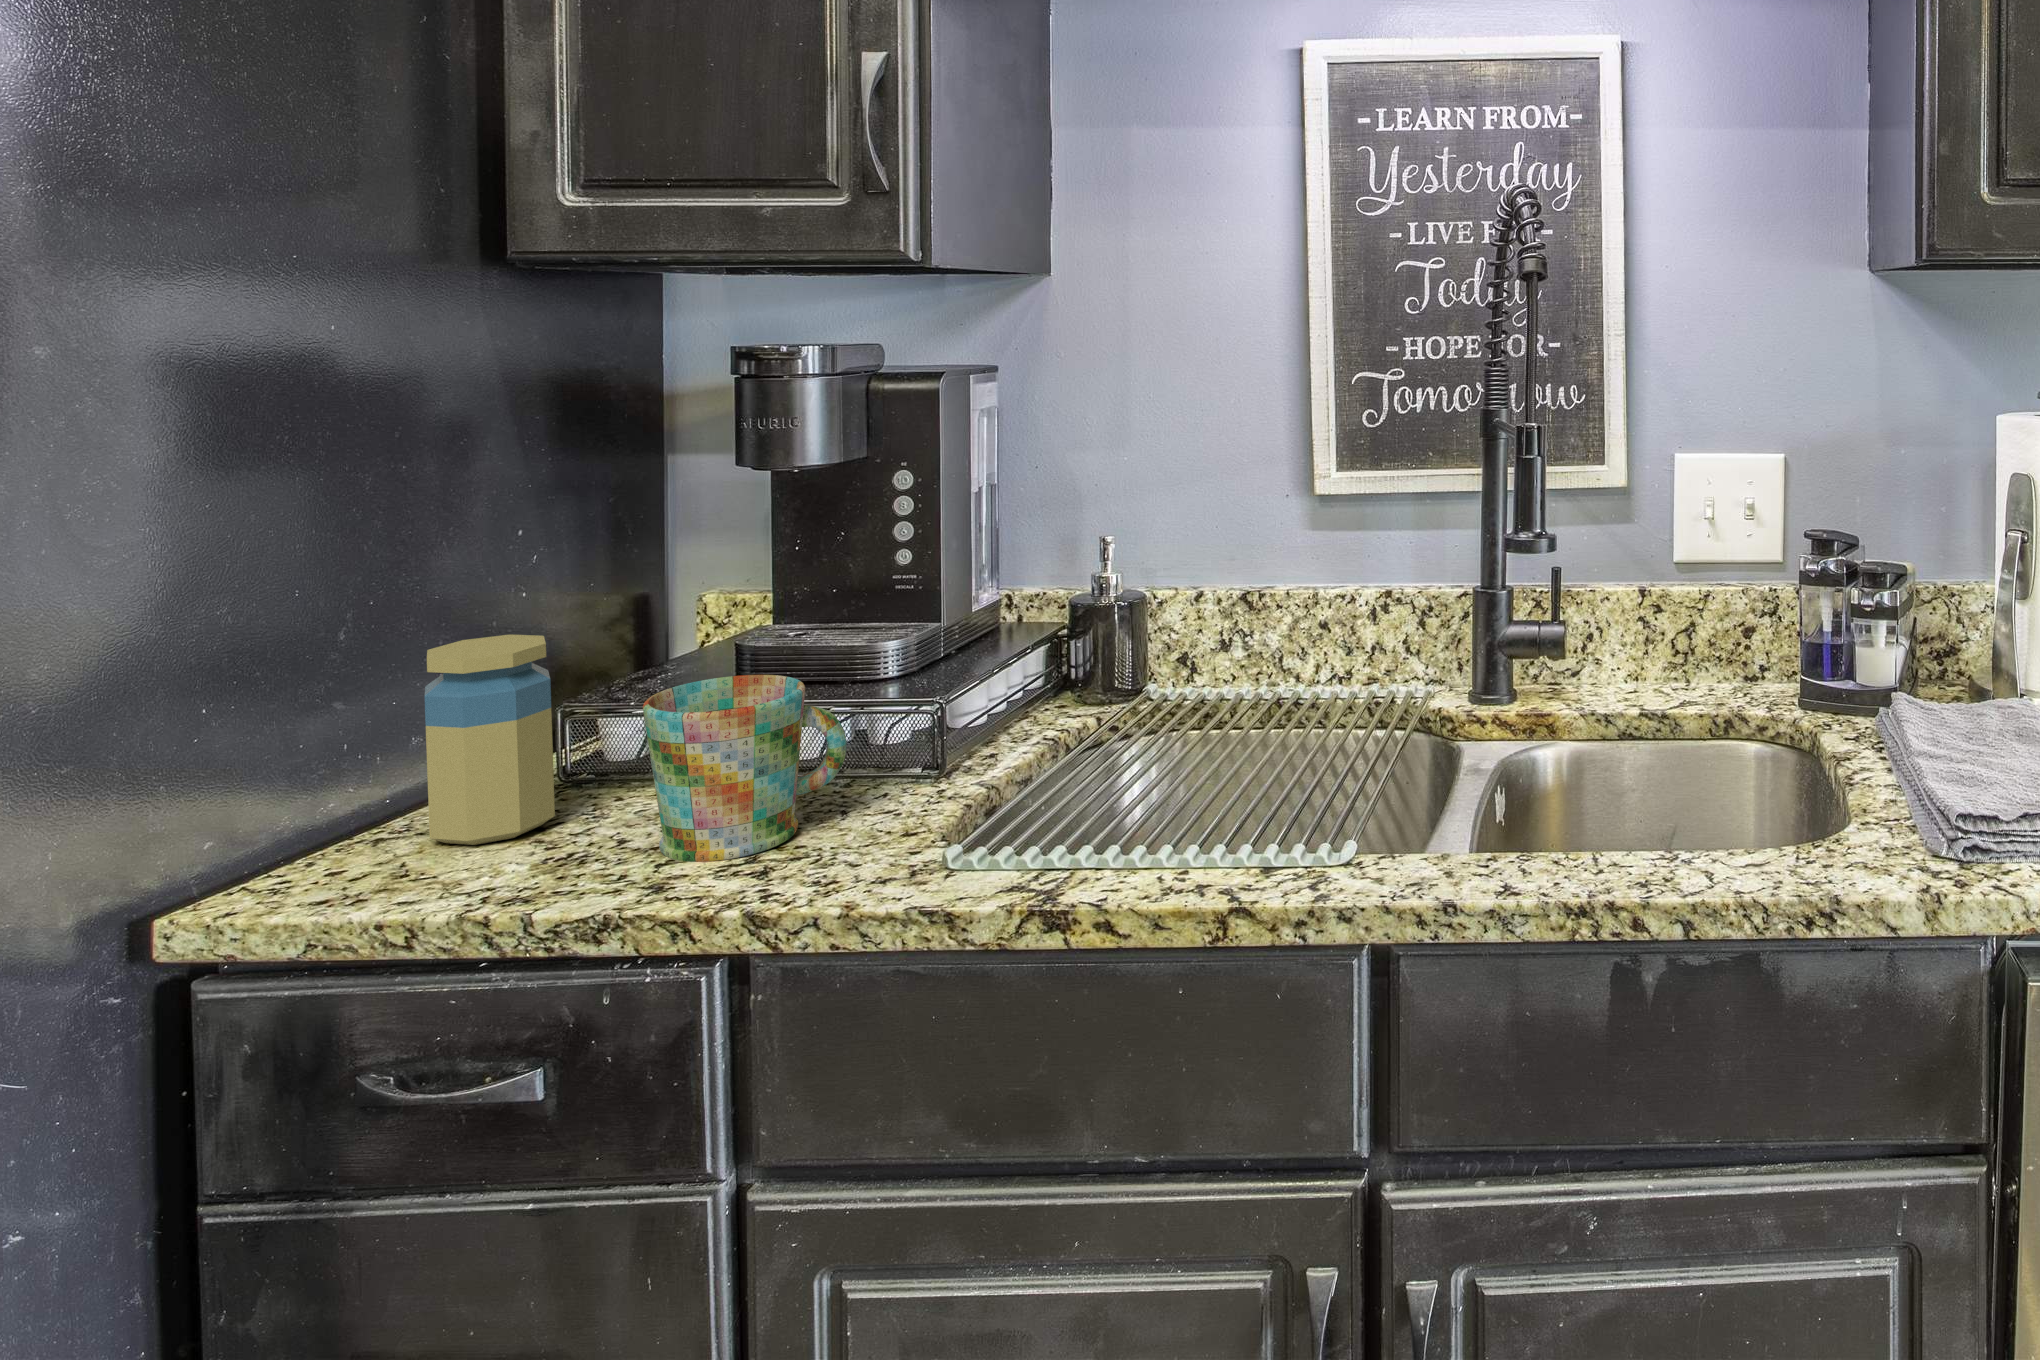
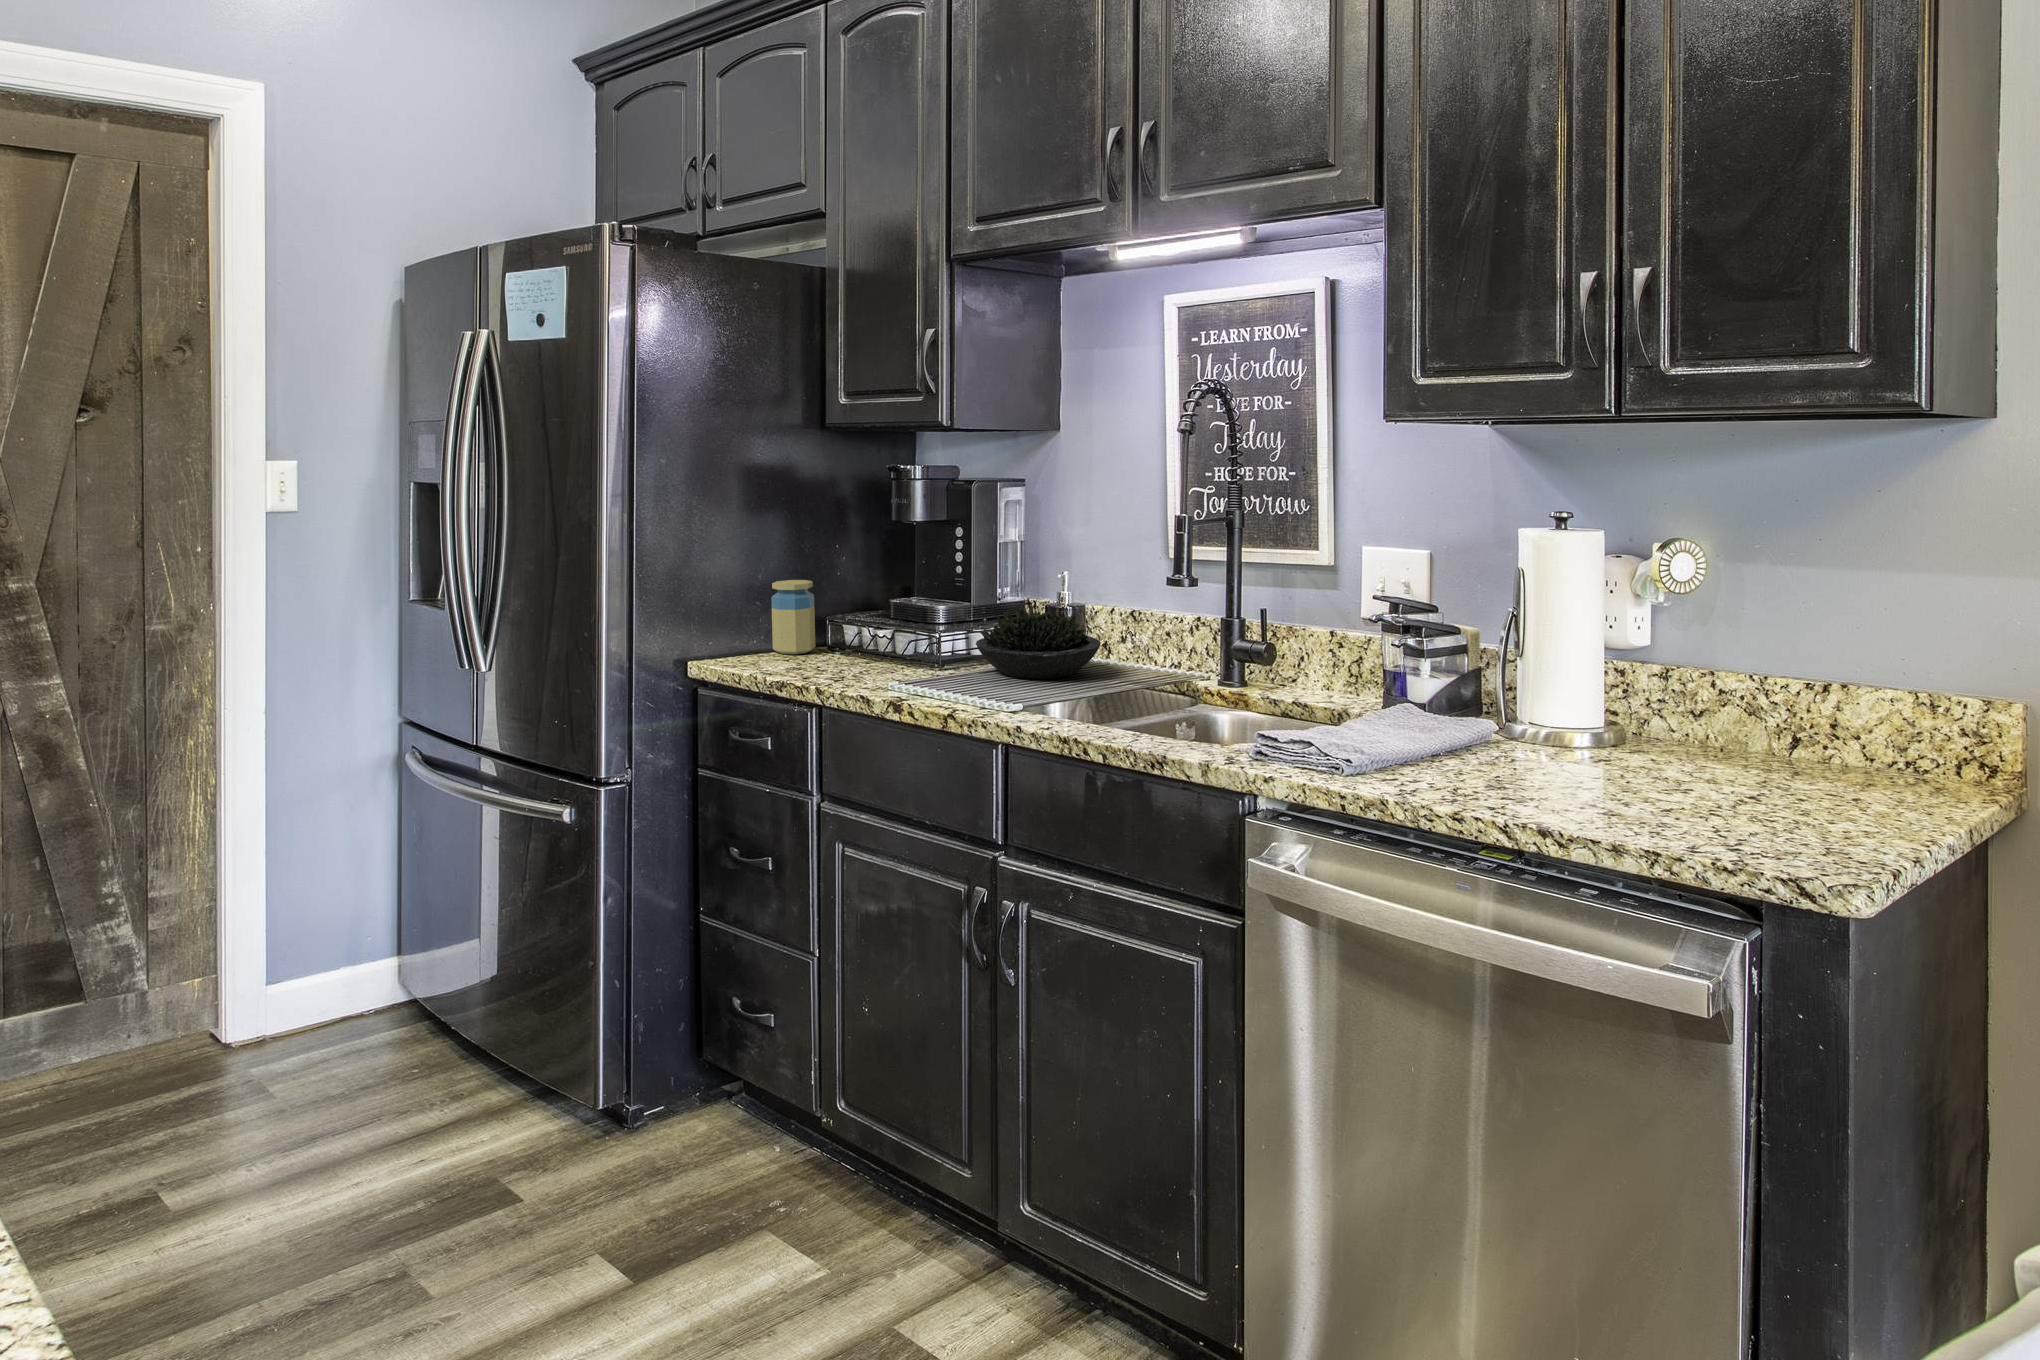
succulent plant: none [1027,619,1291,780] -> present [976,606,1101,679]
mug: present [643,675,847,862] -> none [819,604,892,670]

